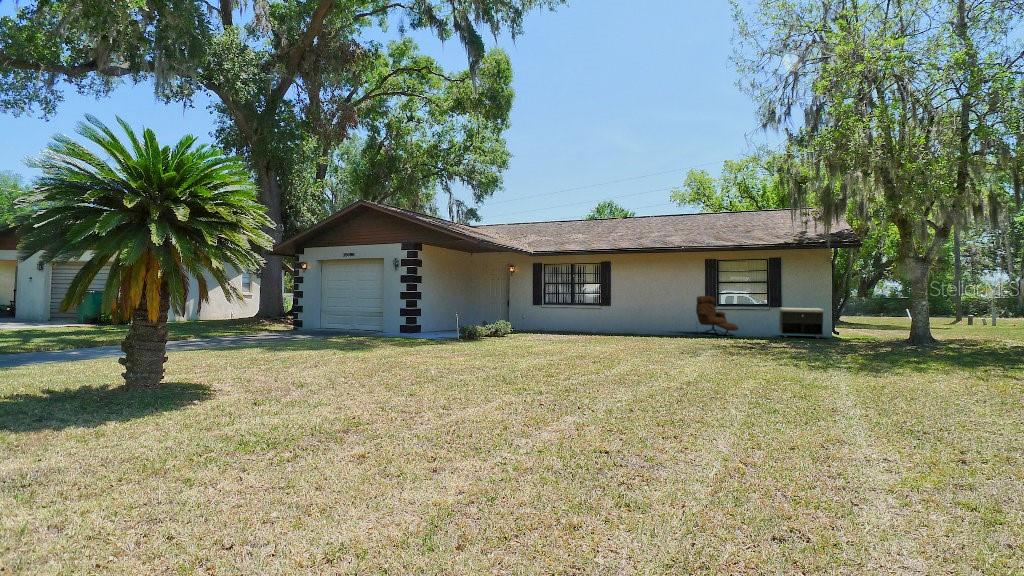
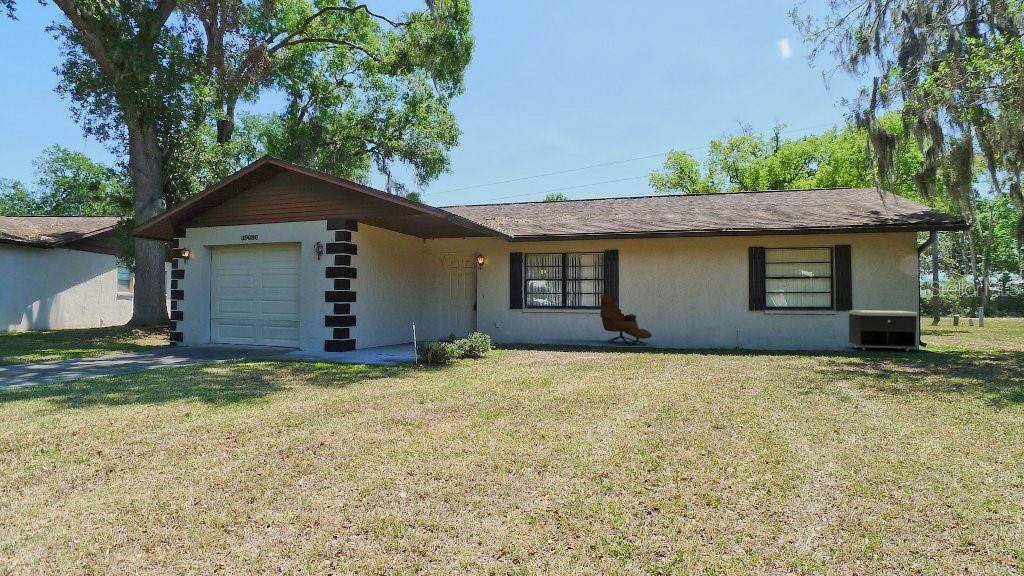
lounge chair: present [696,296,739,335] -> present [600,295,652,345]

